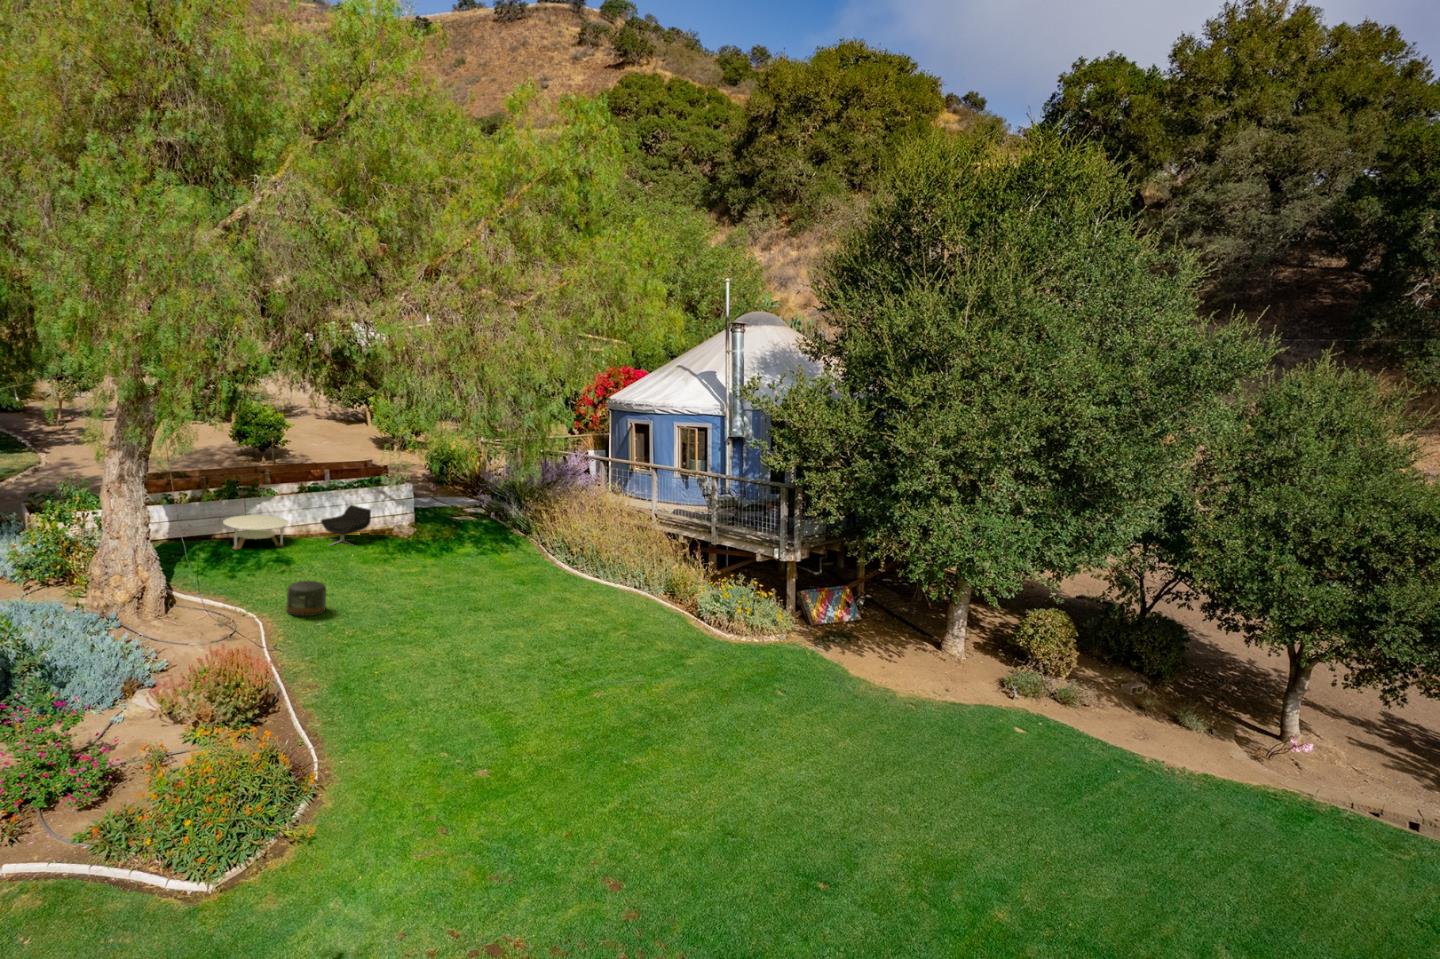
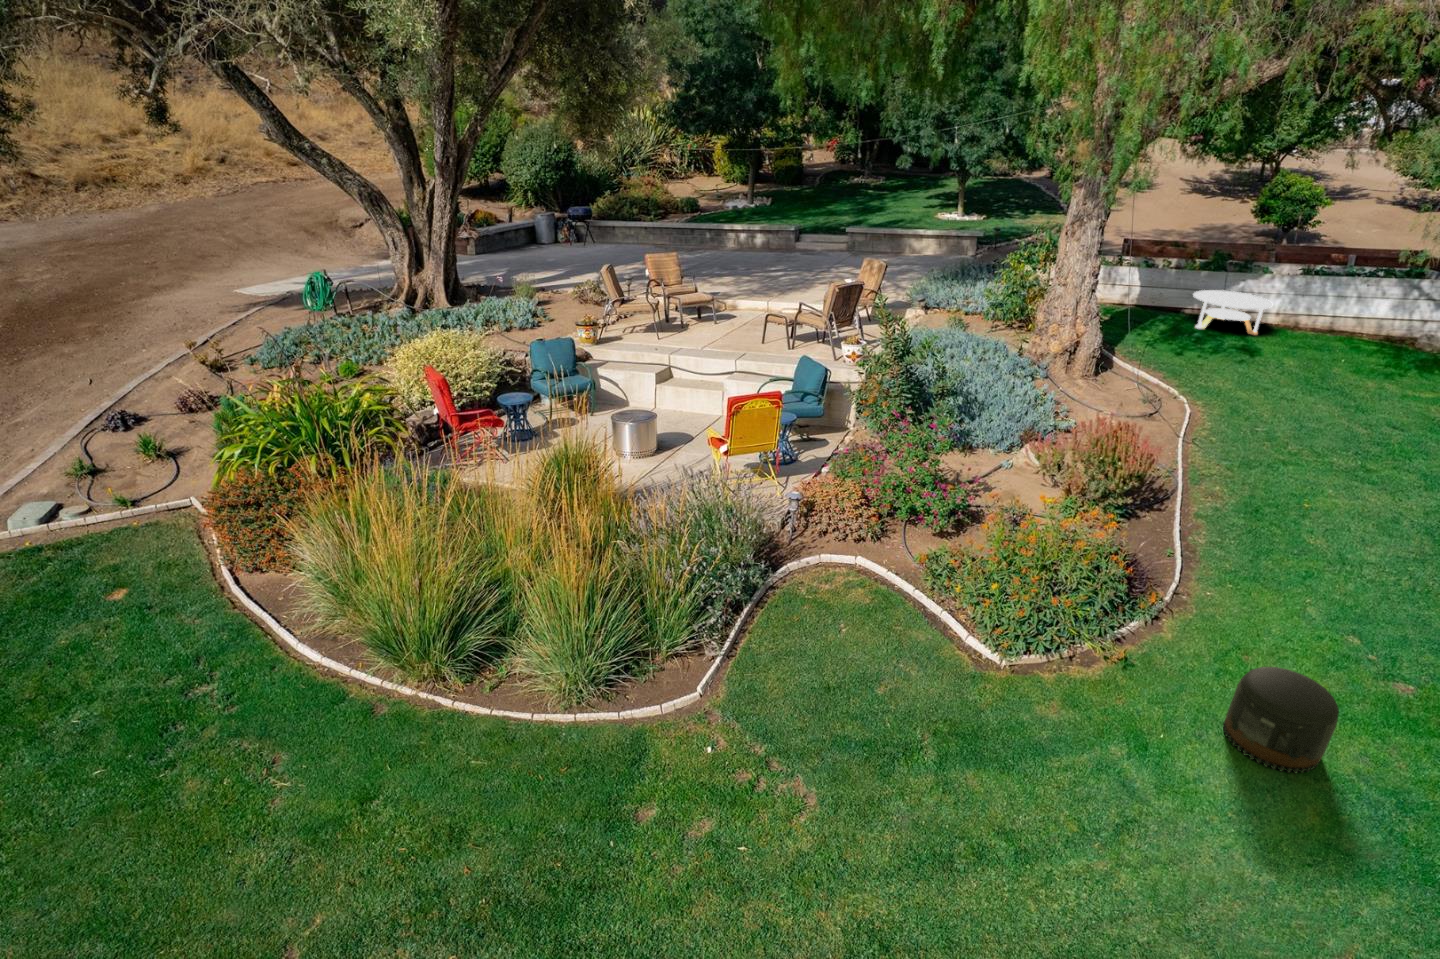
lounge chair: present [321,505,371,544] -> none [1316,295,1397,350]
pouf: present [286,581,326,616] -> present [1223,667,1339,773]

